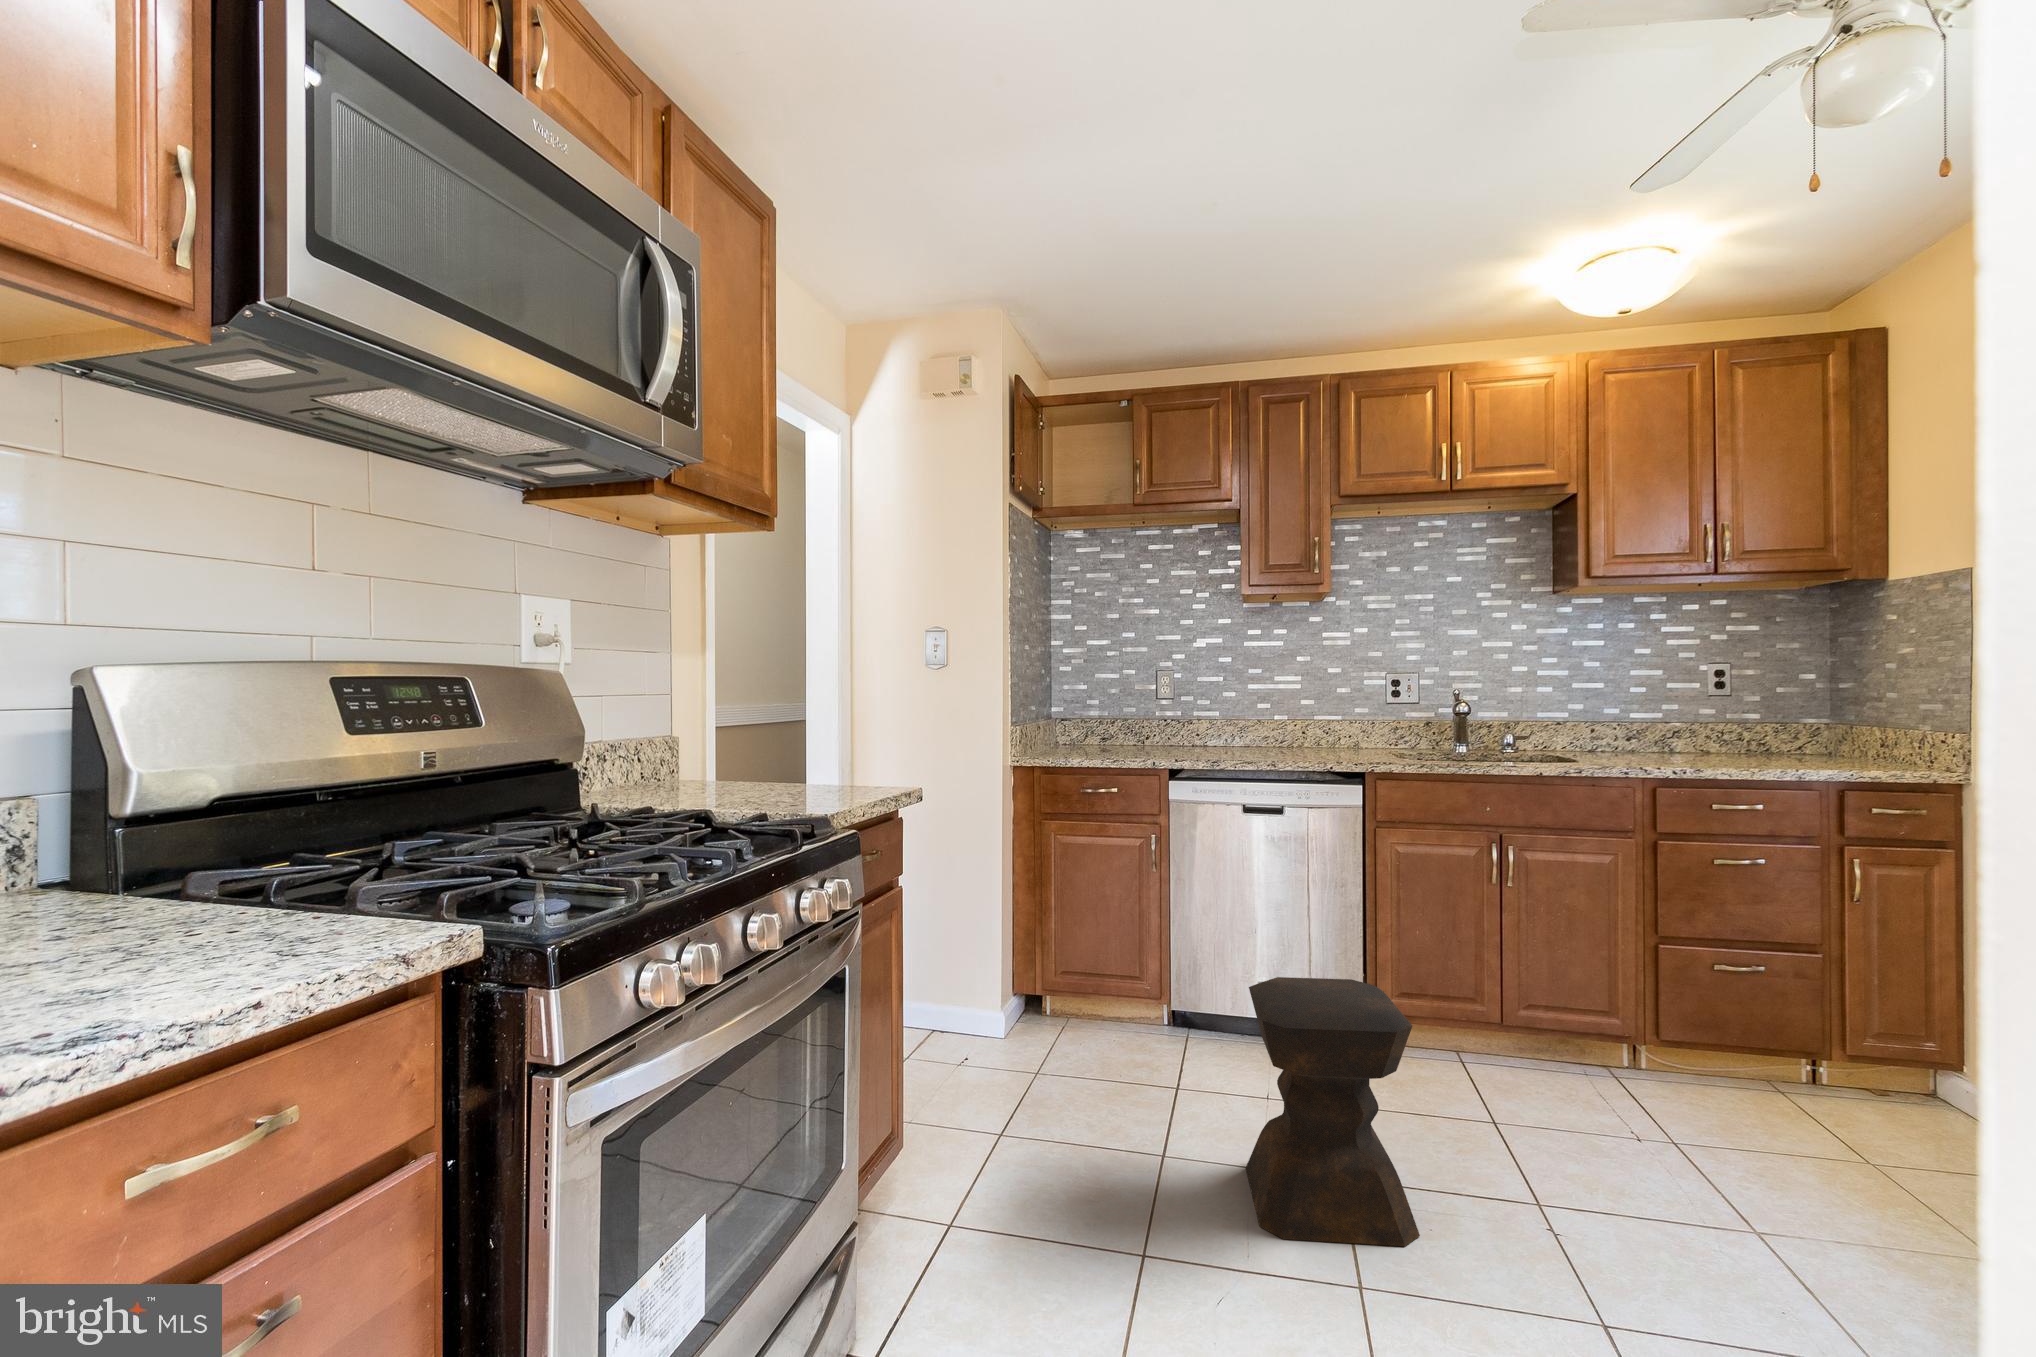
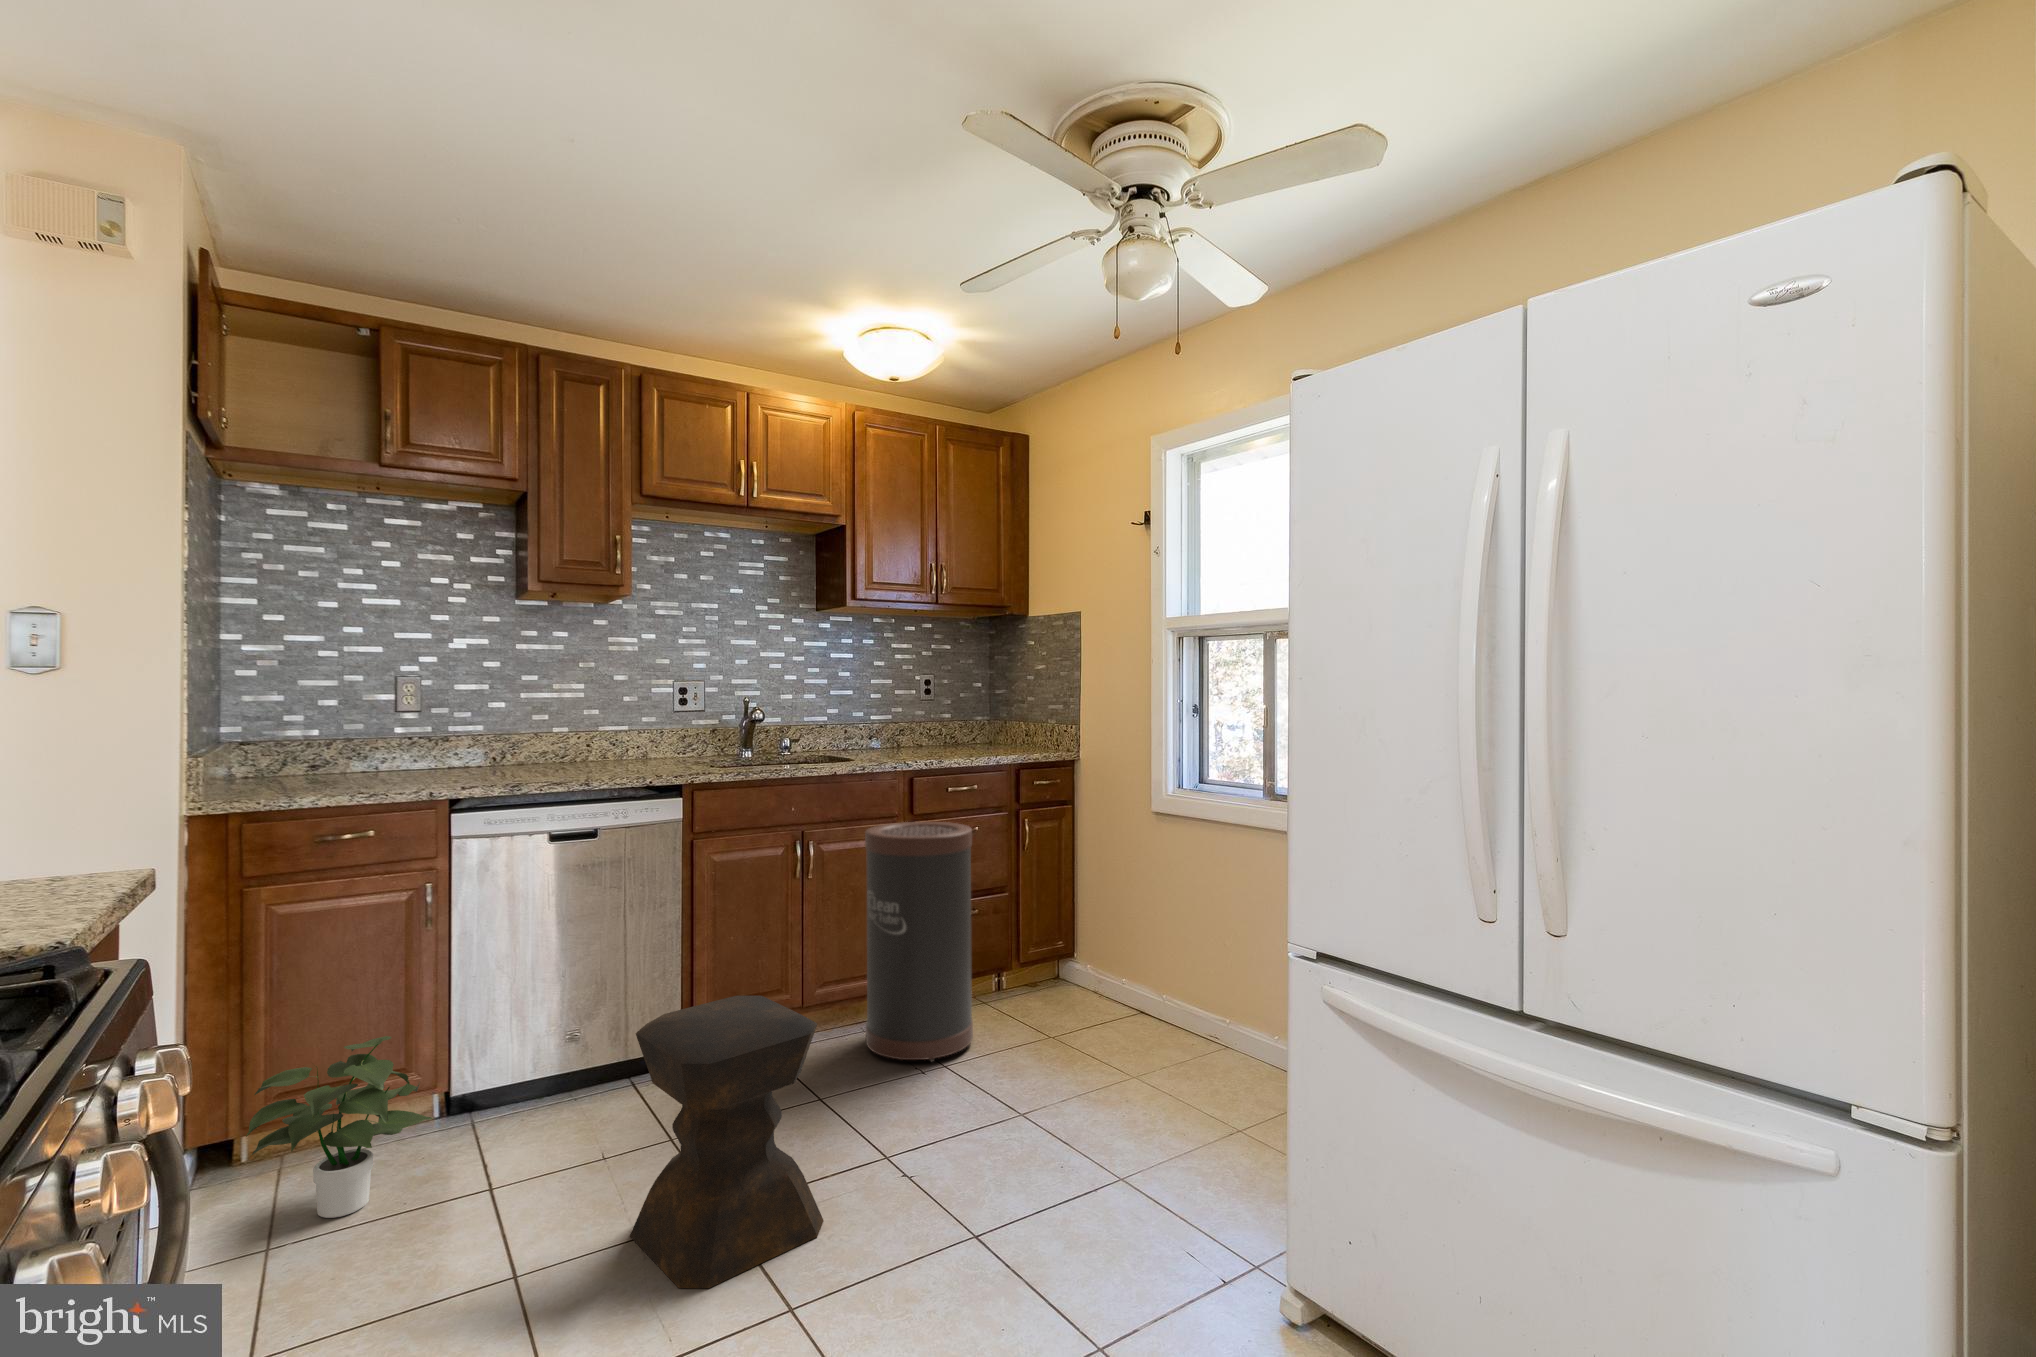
trash can: none [1567,840,1726,1137] -> present [865,822,973,1062]
potted plant: none [1024,947,1138,1071] -> present [246,1036,433,1218]

